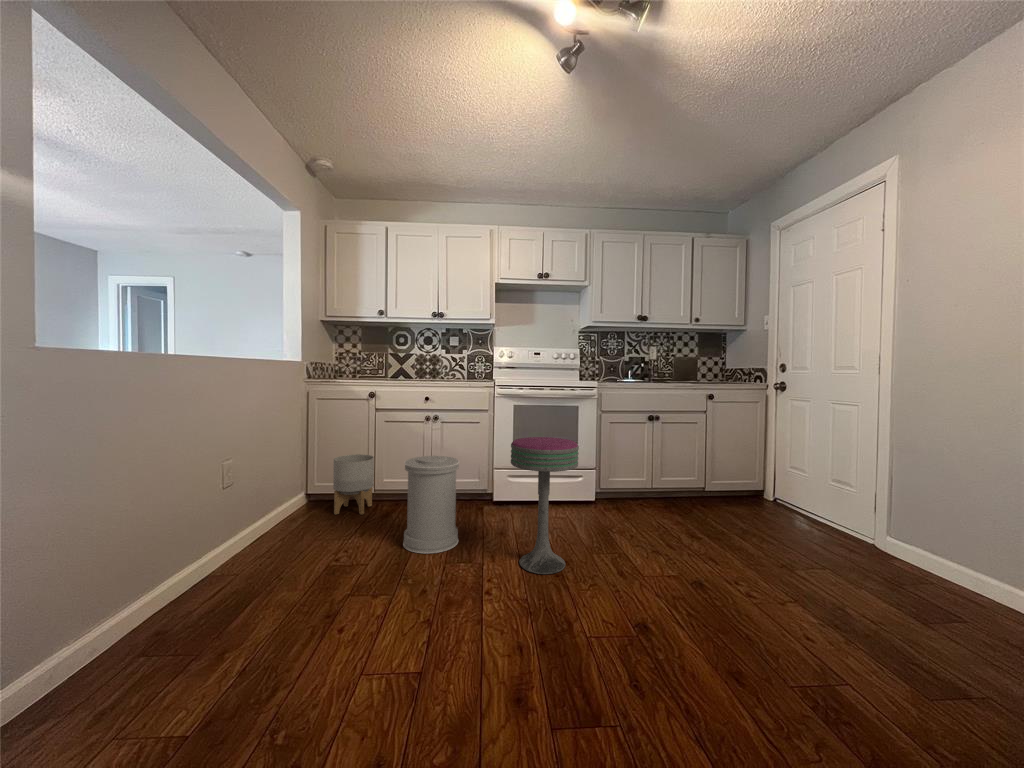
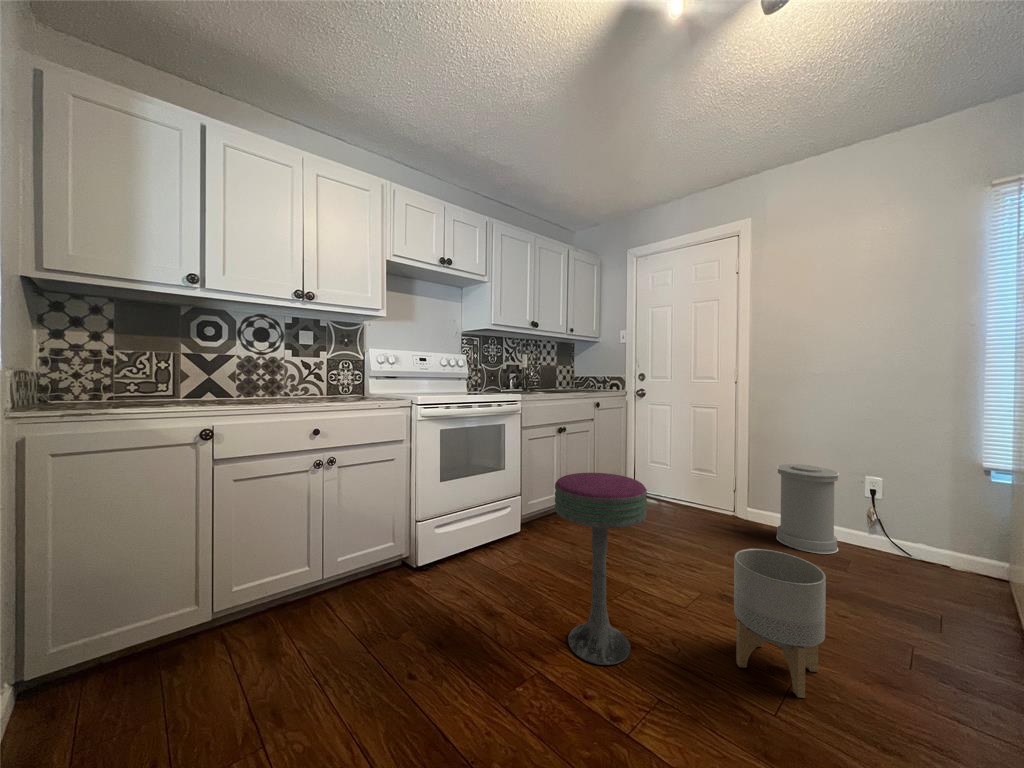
planter: present [333,454,374,515] -> present [734,549,826,698]
trash can: present [403,456,460,553] -> present [776,464,839,554]

